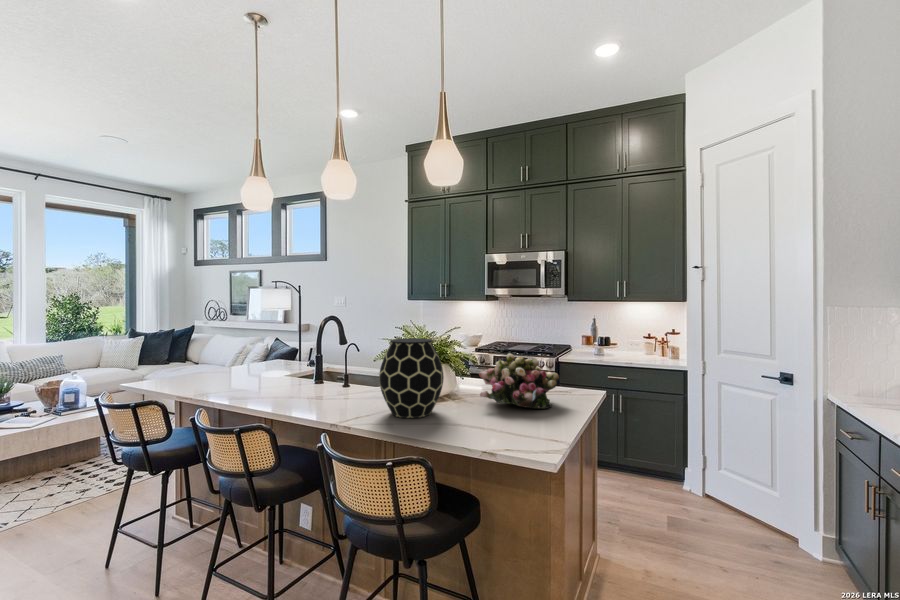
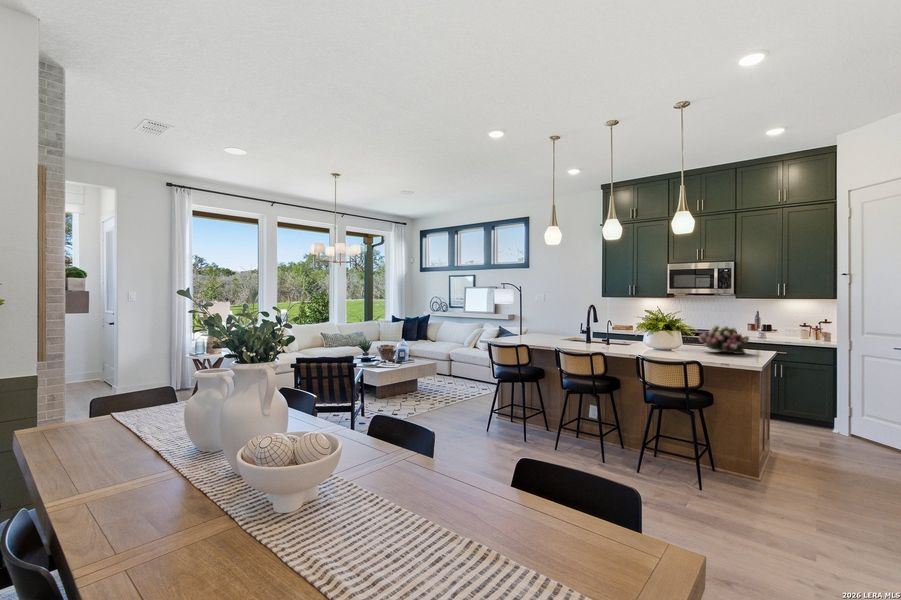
vase: present [379,338,444,418] -> none [647,315,683,354]

